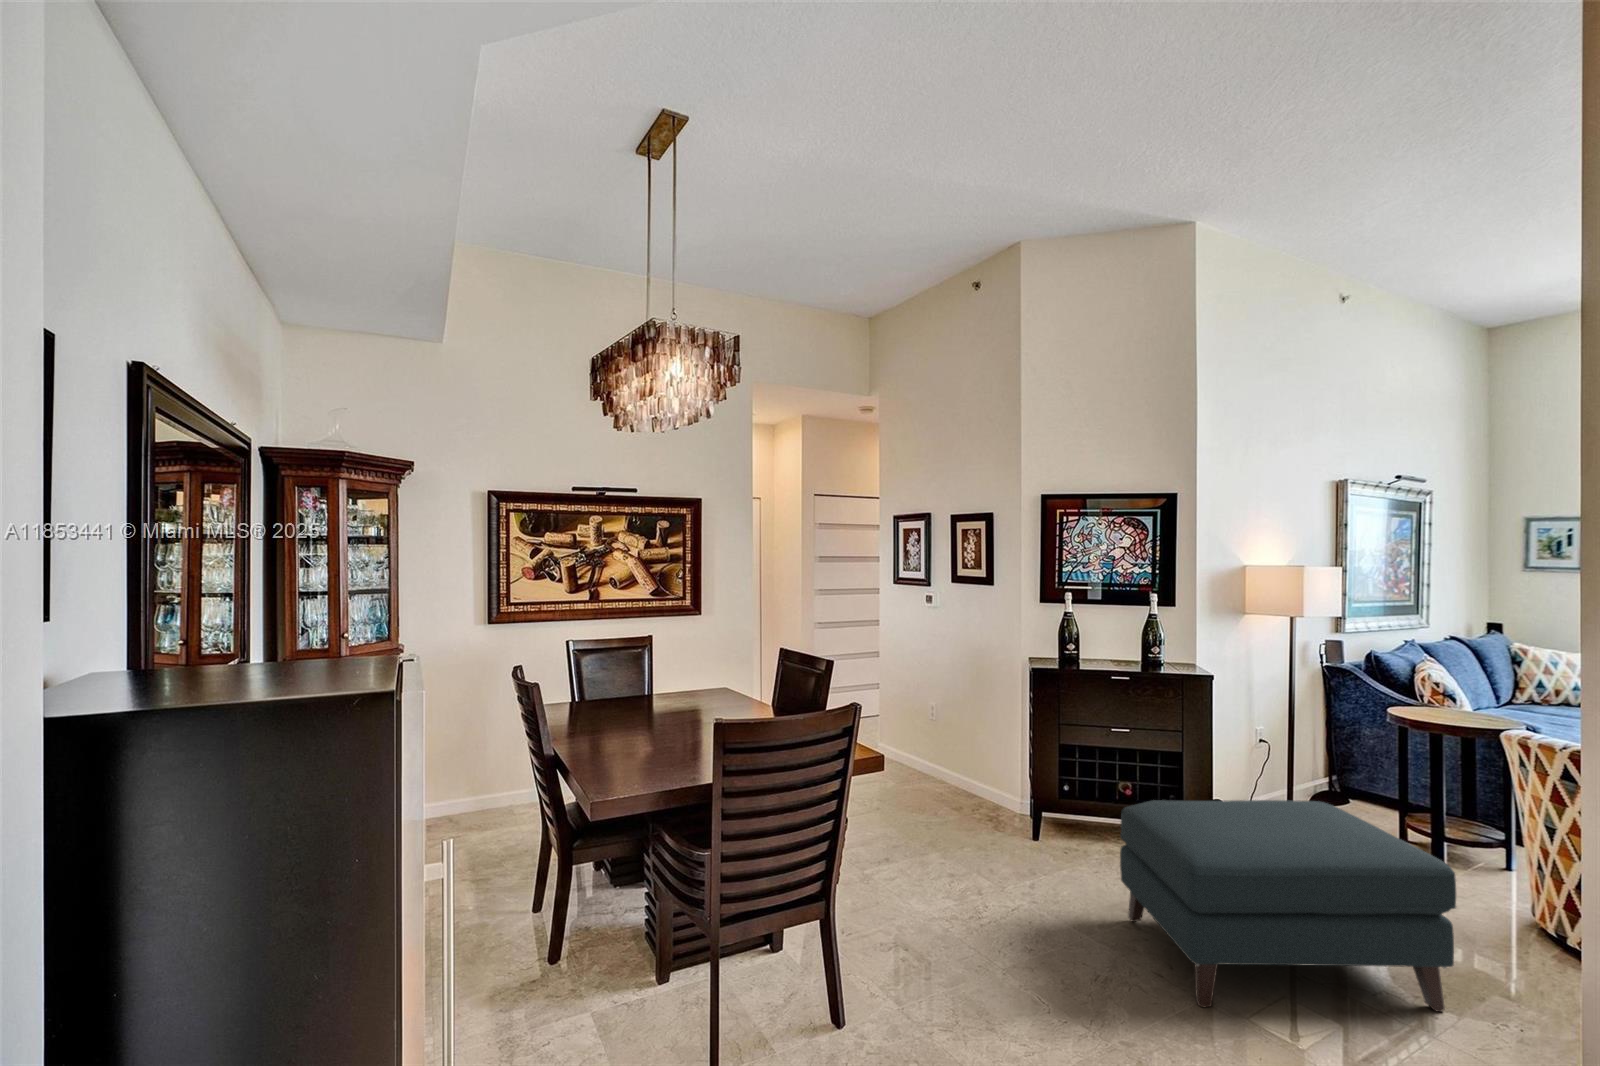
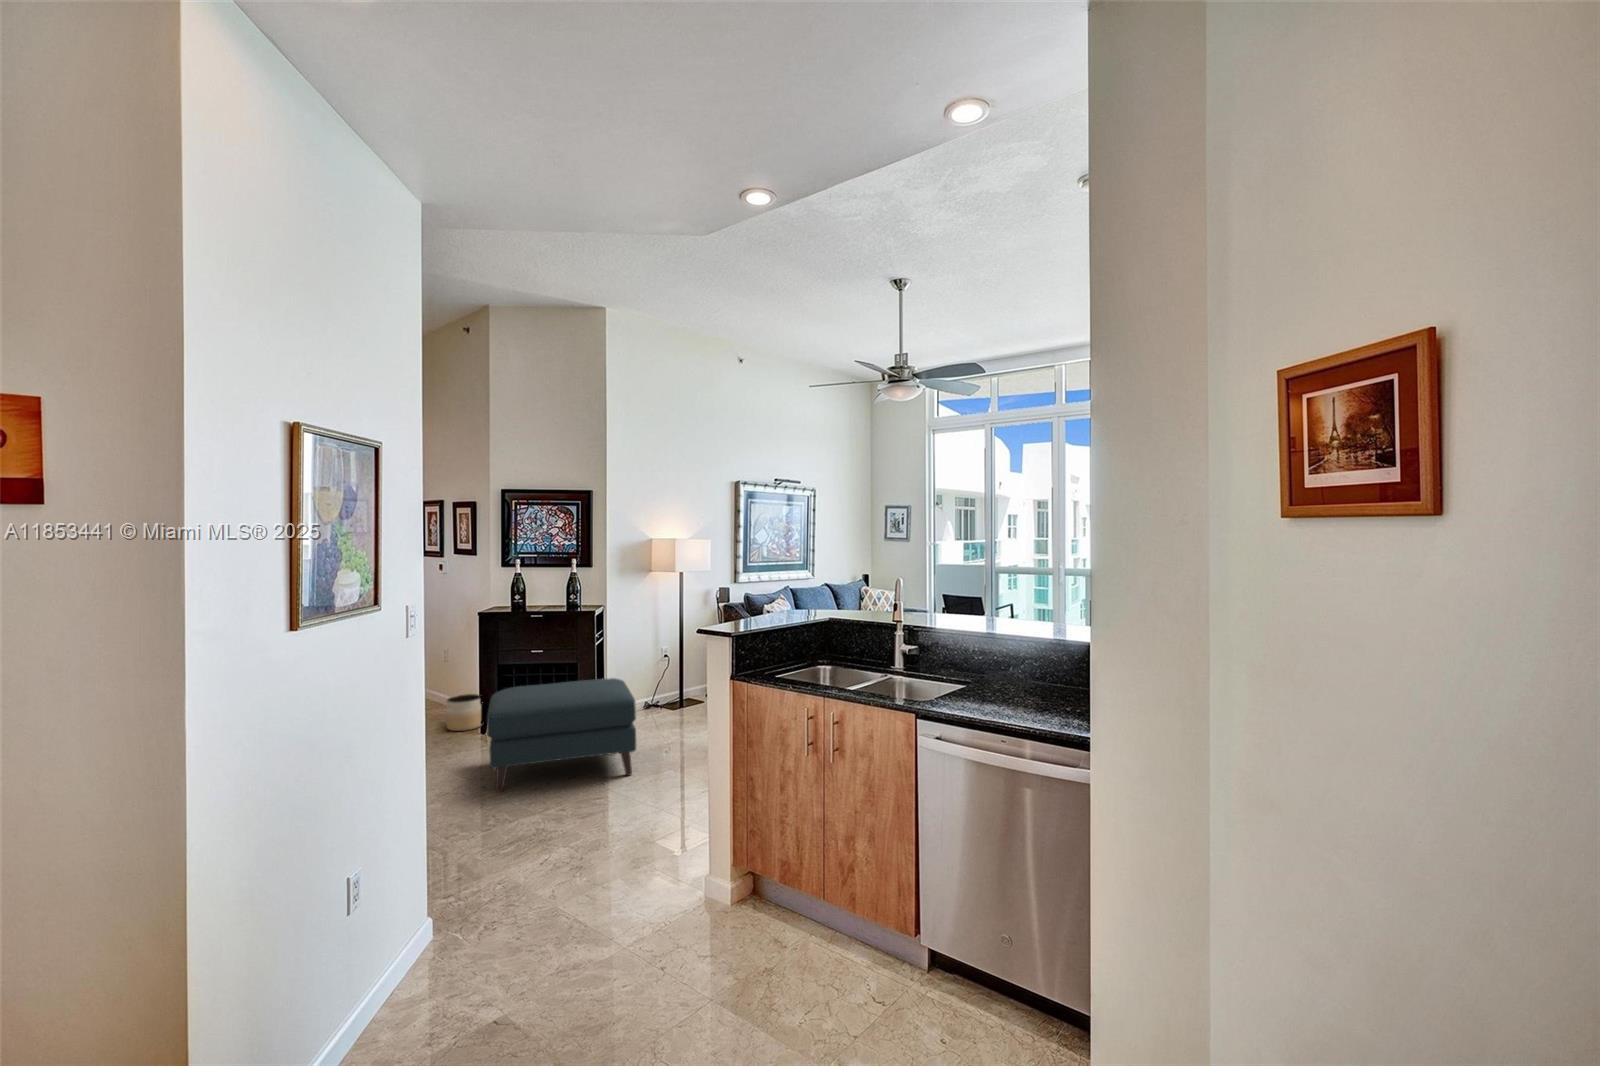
planter: none [975,779,1024,835] -> present [446,694,481,731]

